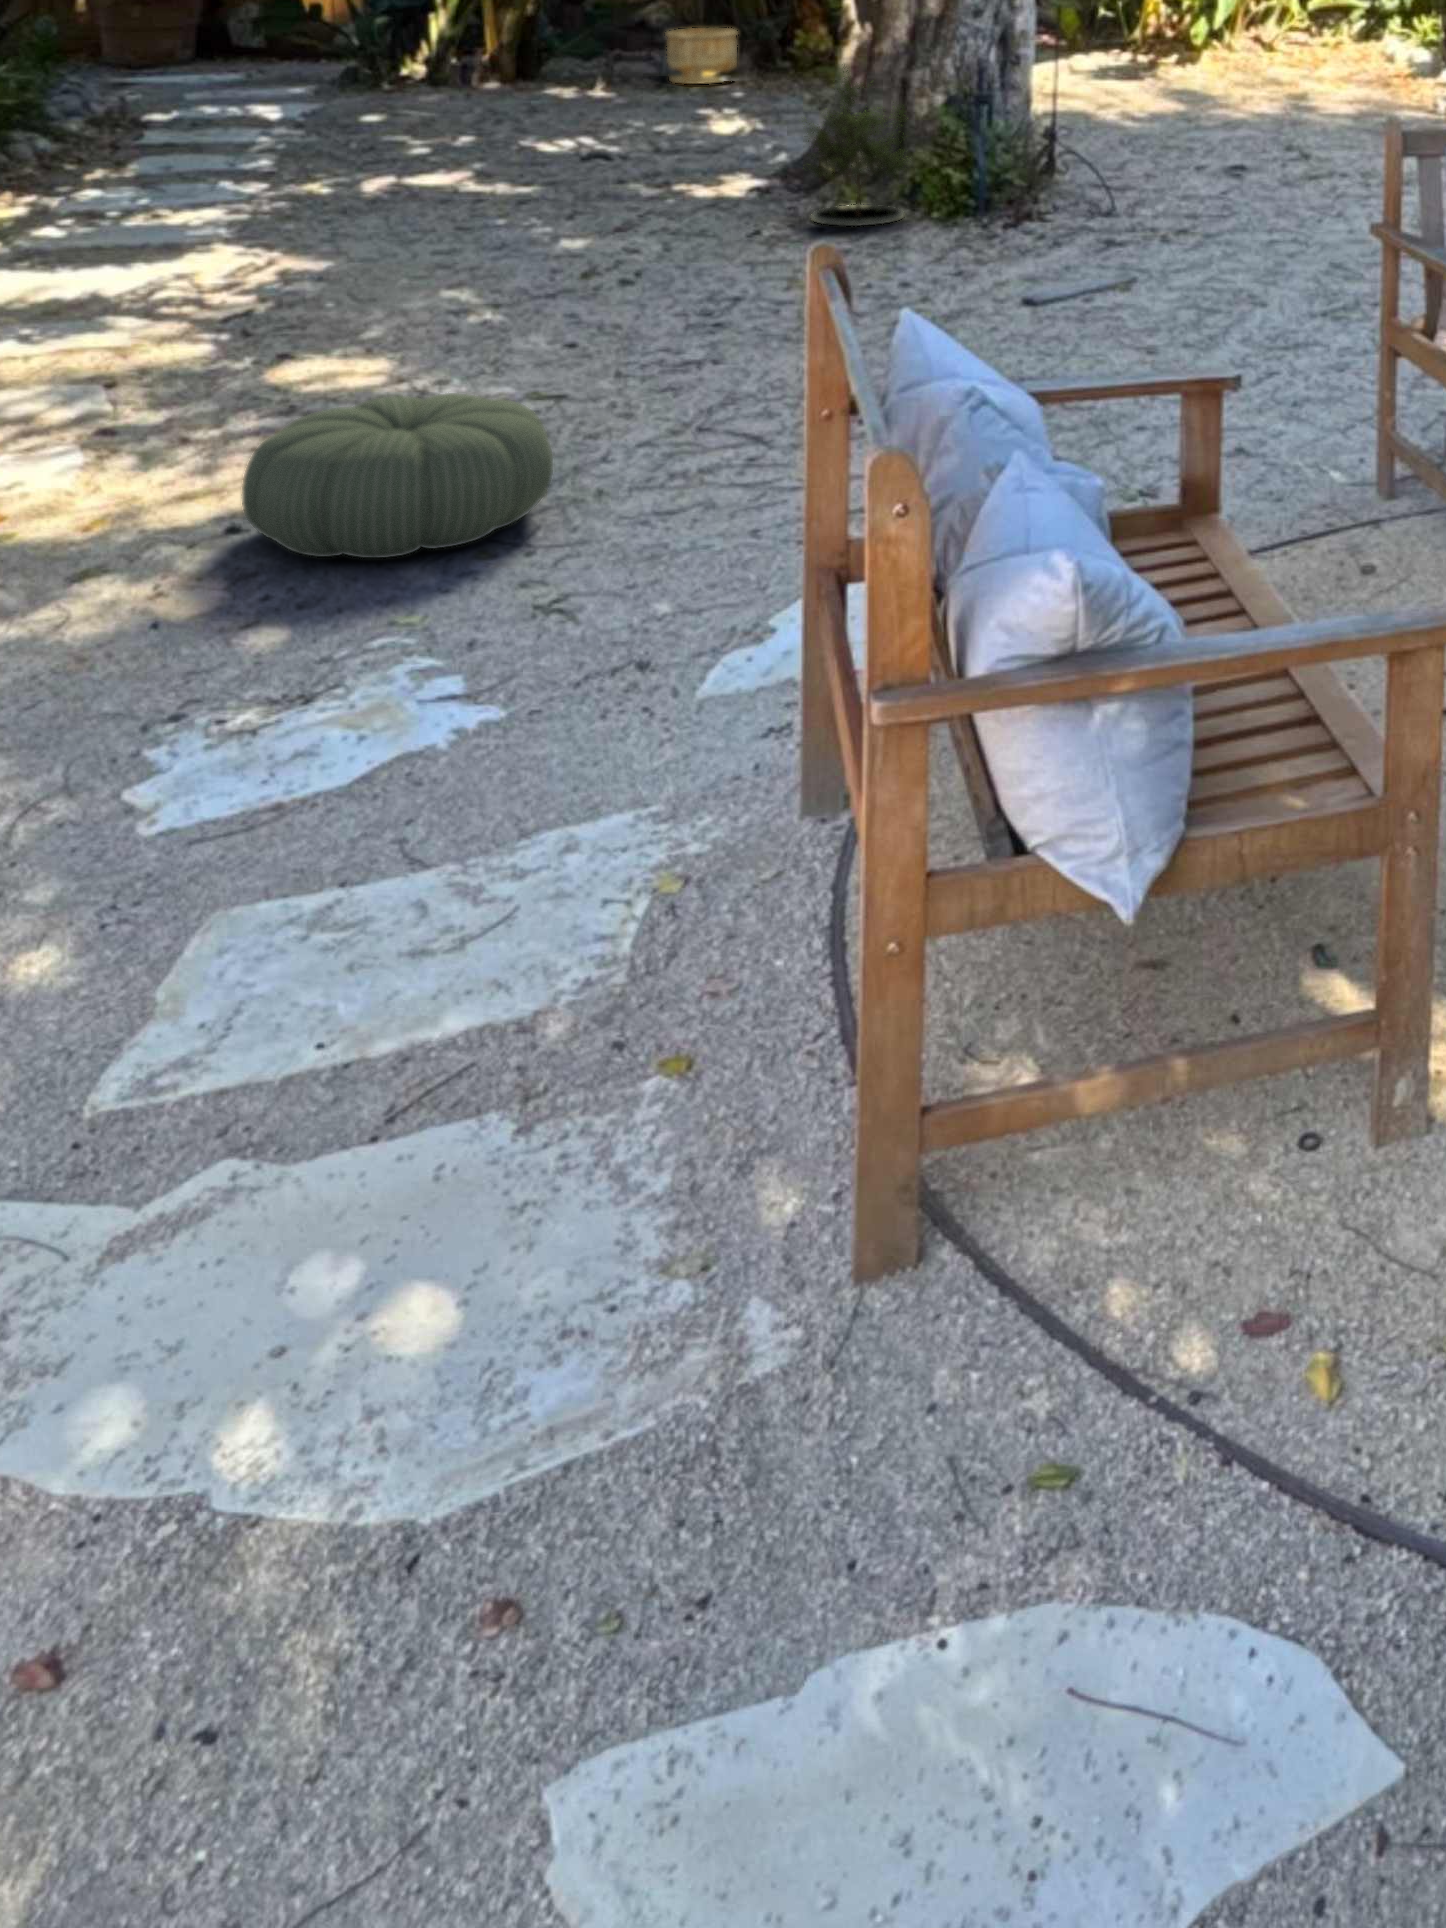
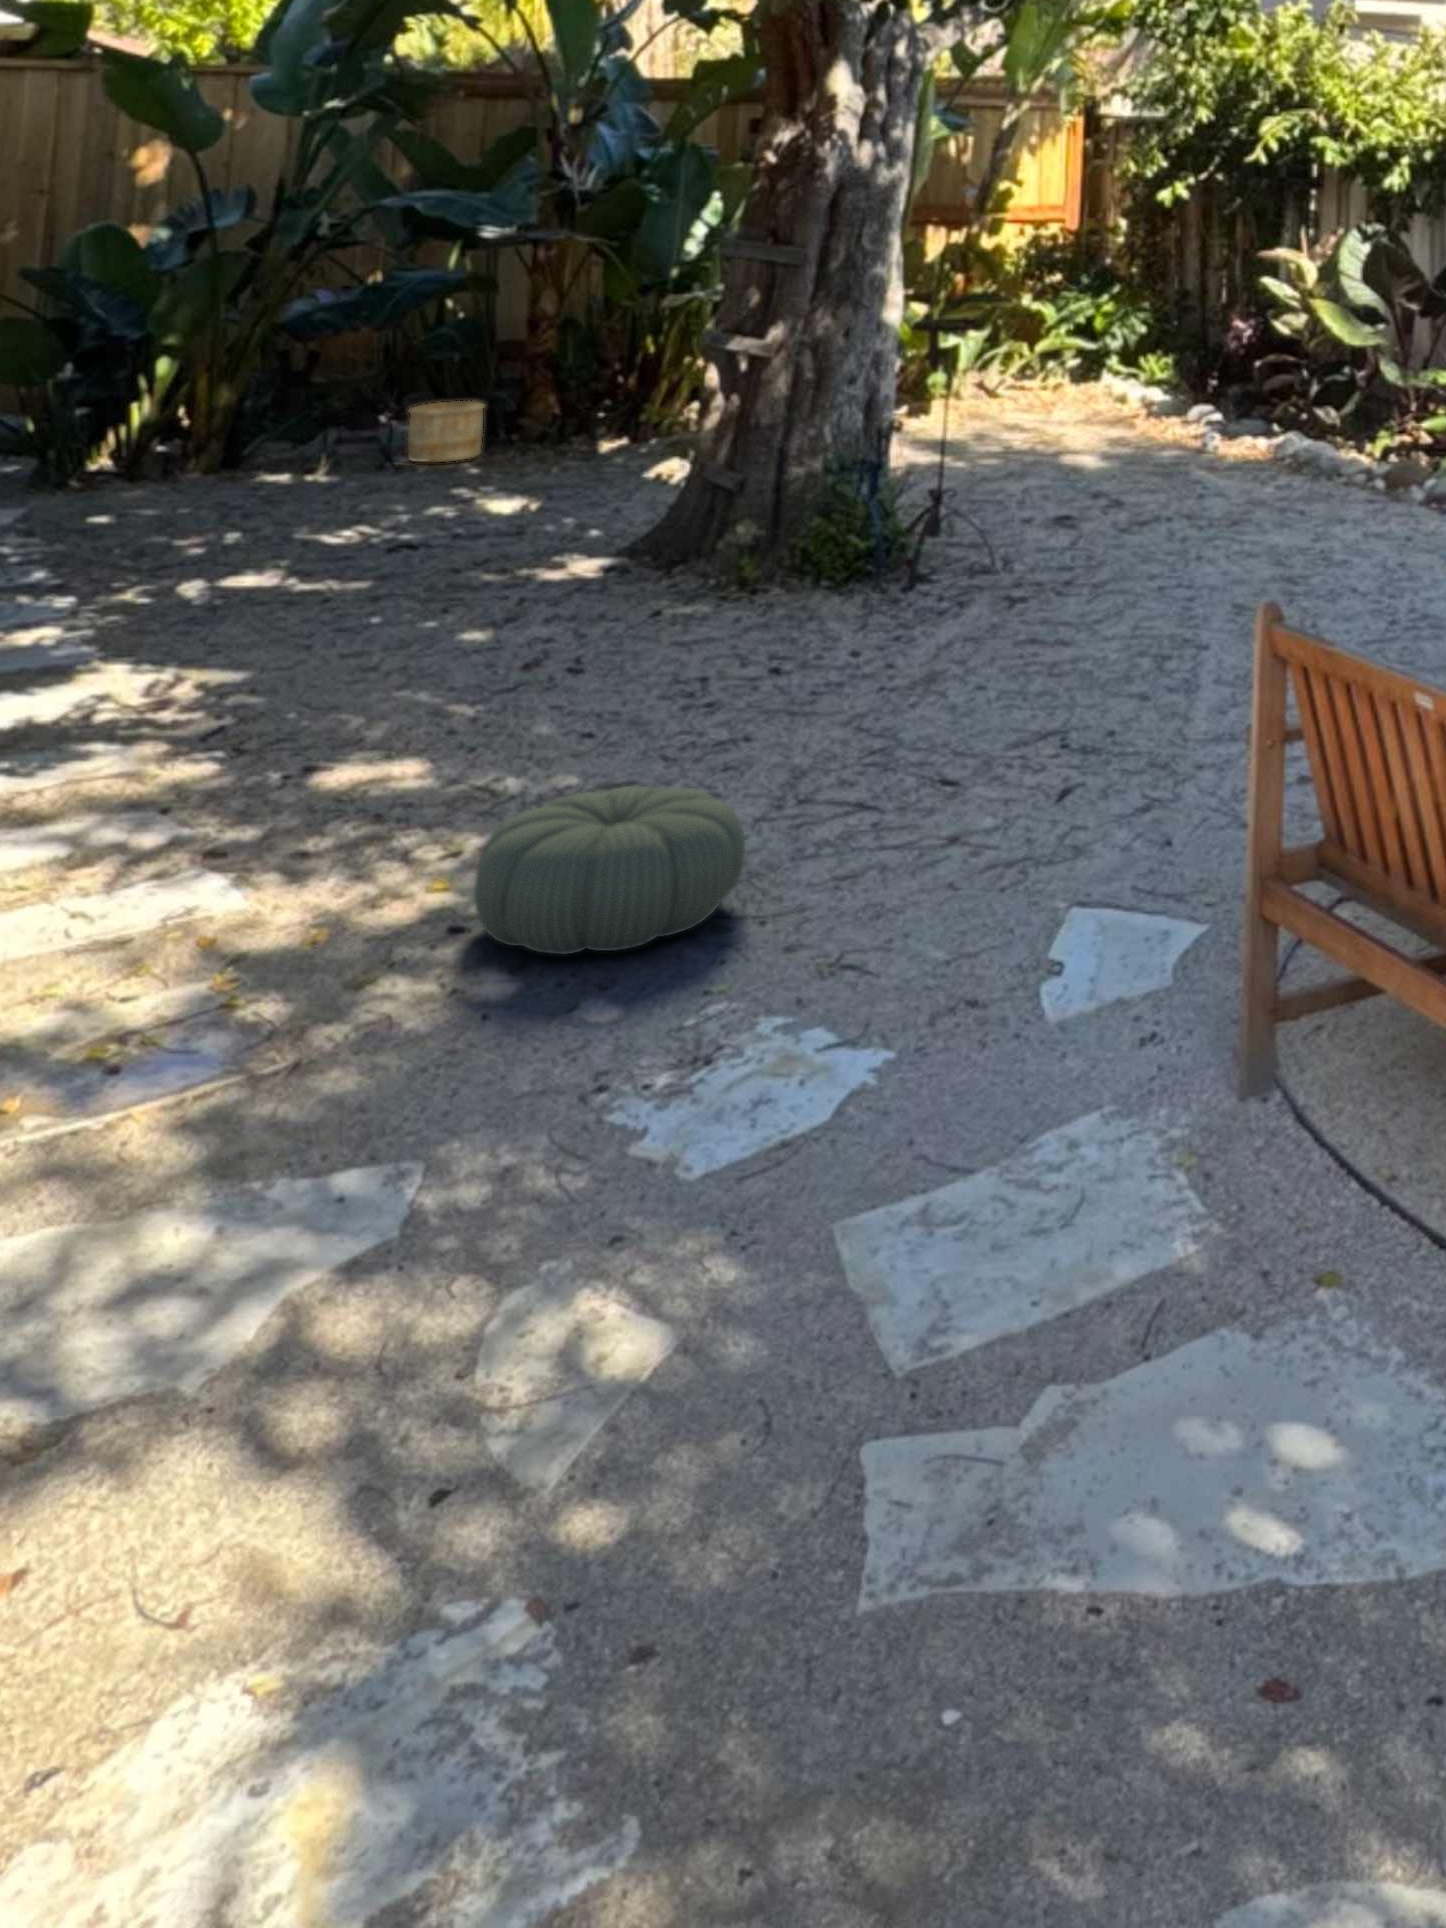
potted tree: present [802,65,911,226] -> none [700,436,805,600]

